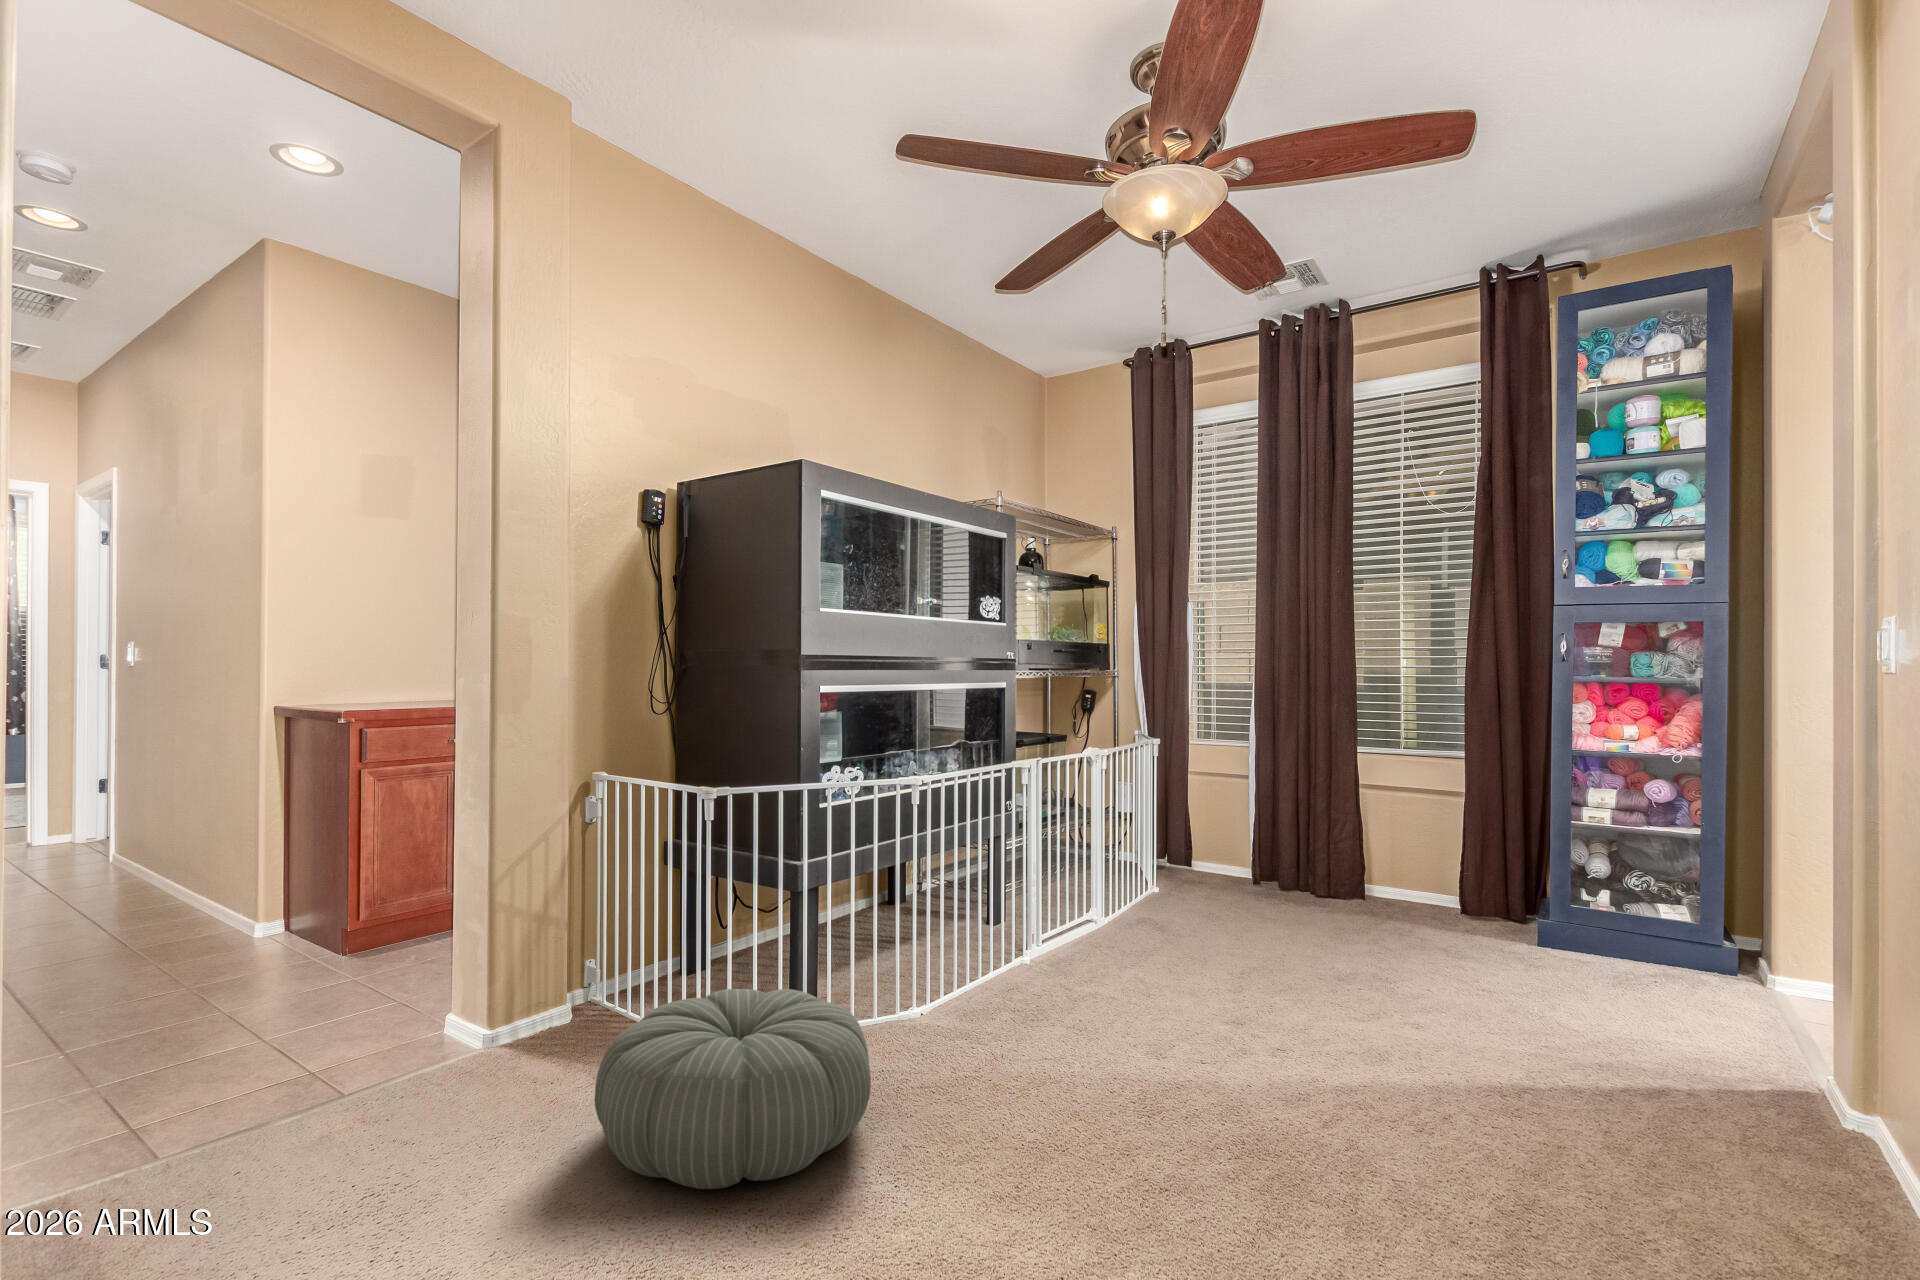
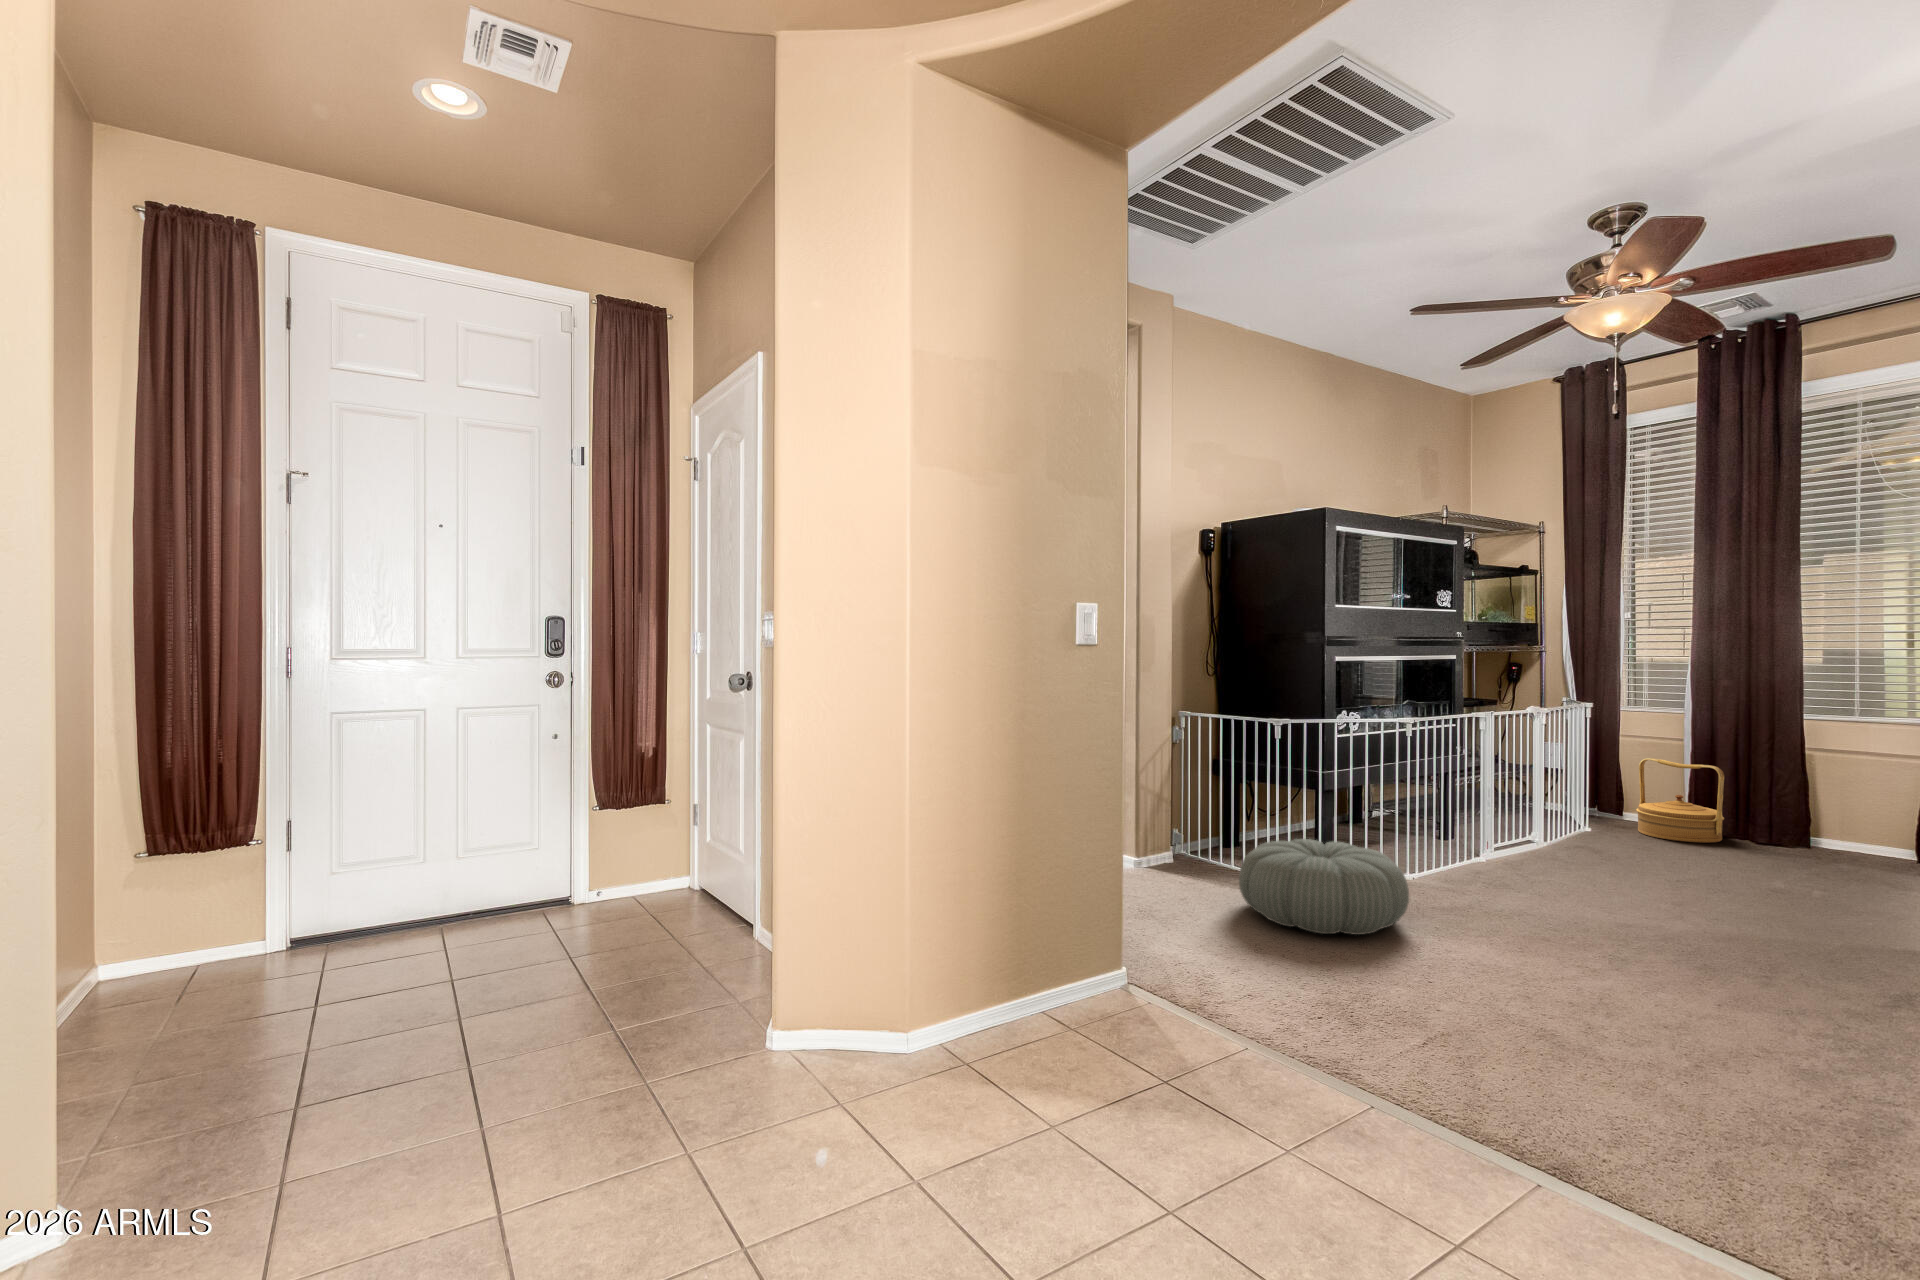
woven basket: none [1203,802,1287,902] -> present [1636,758,1724,843]

